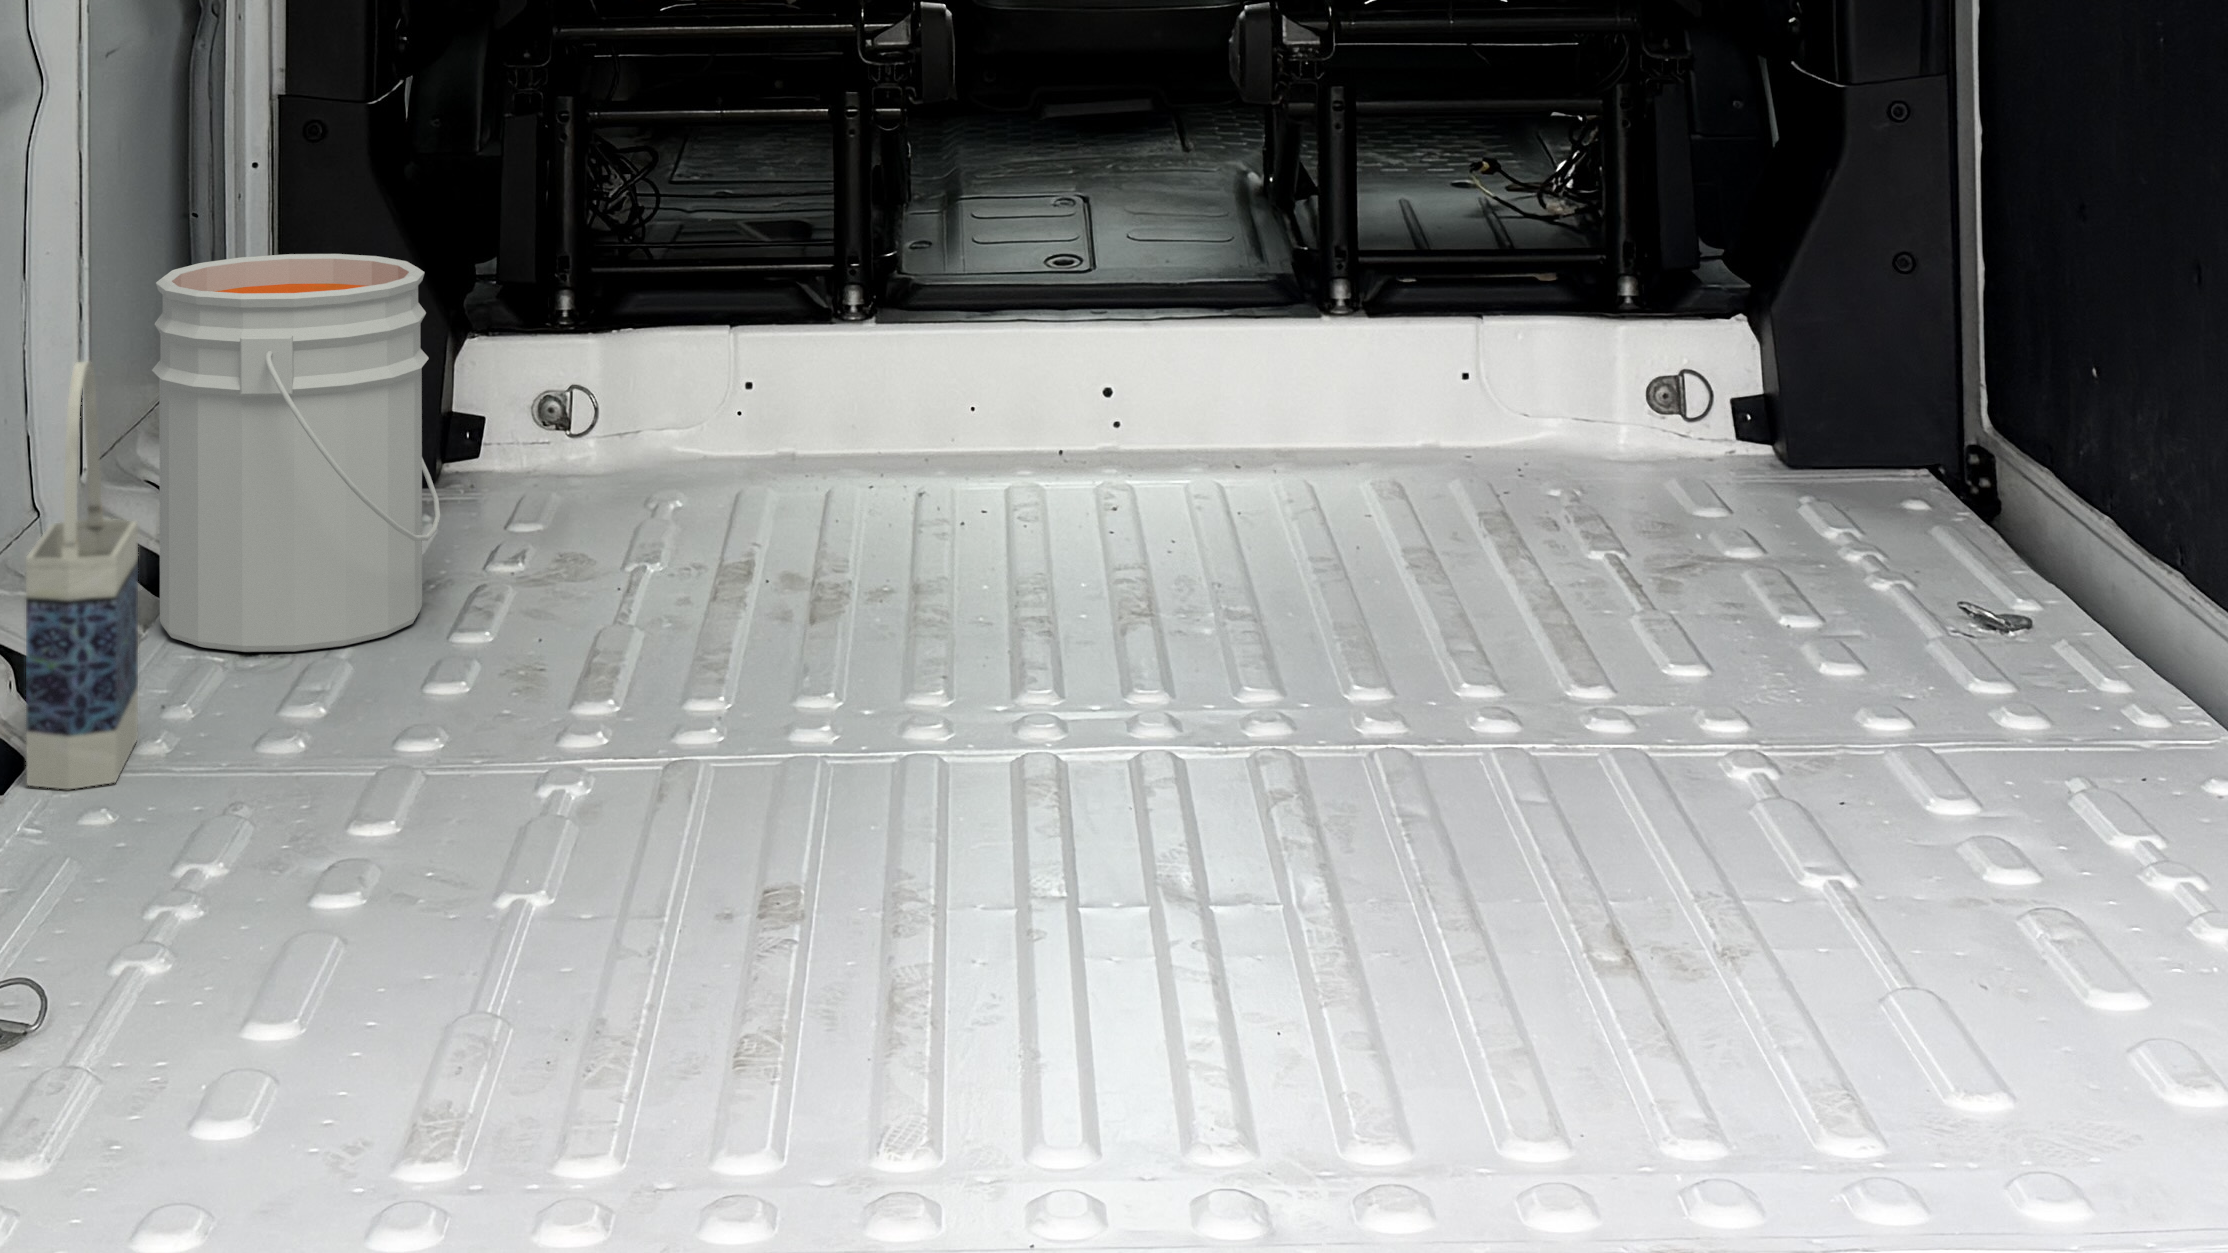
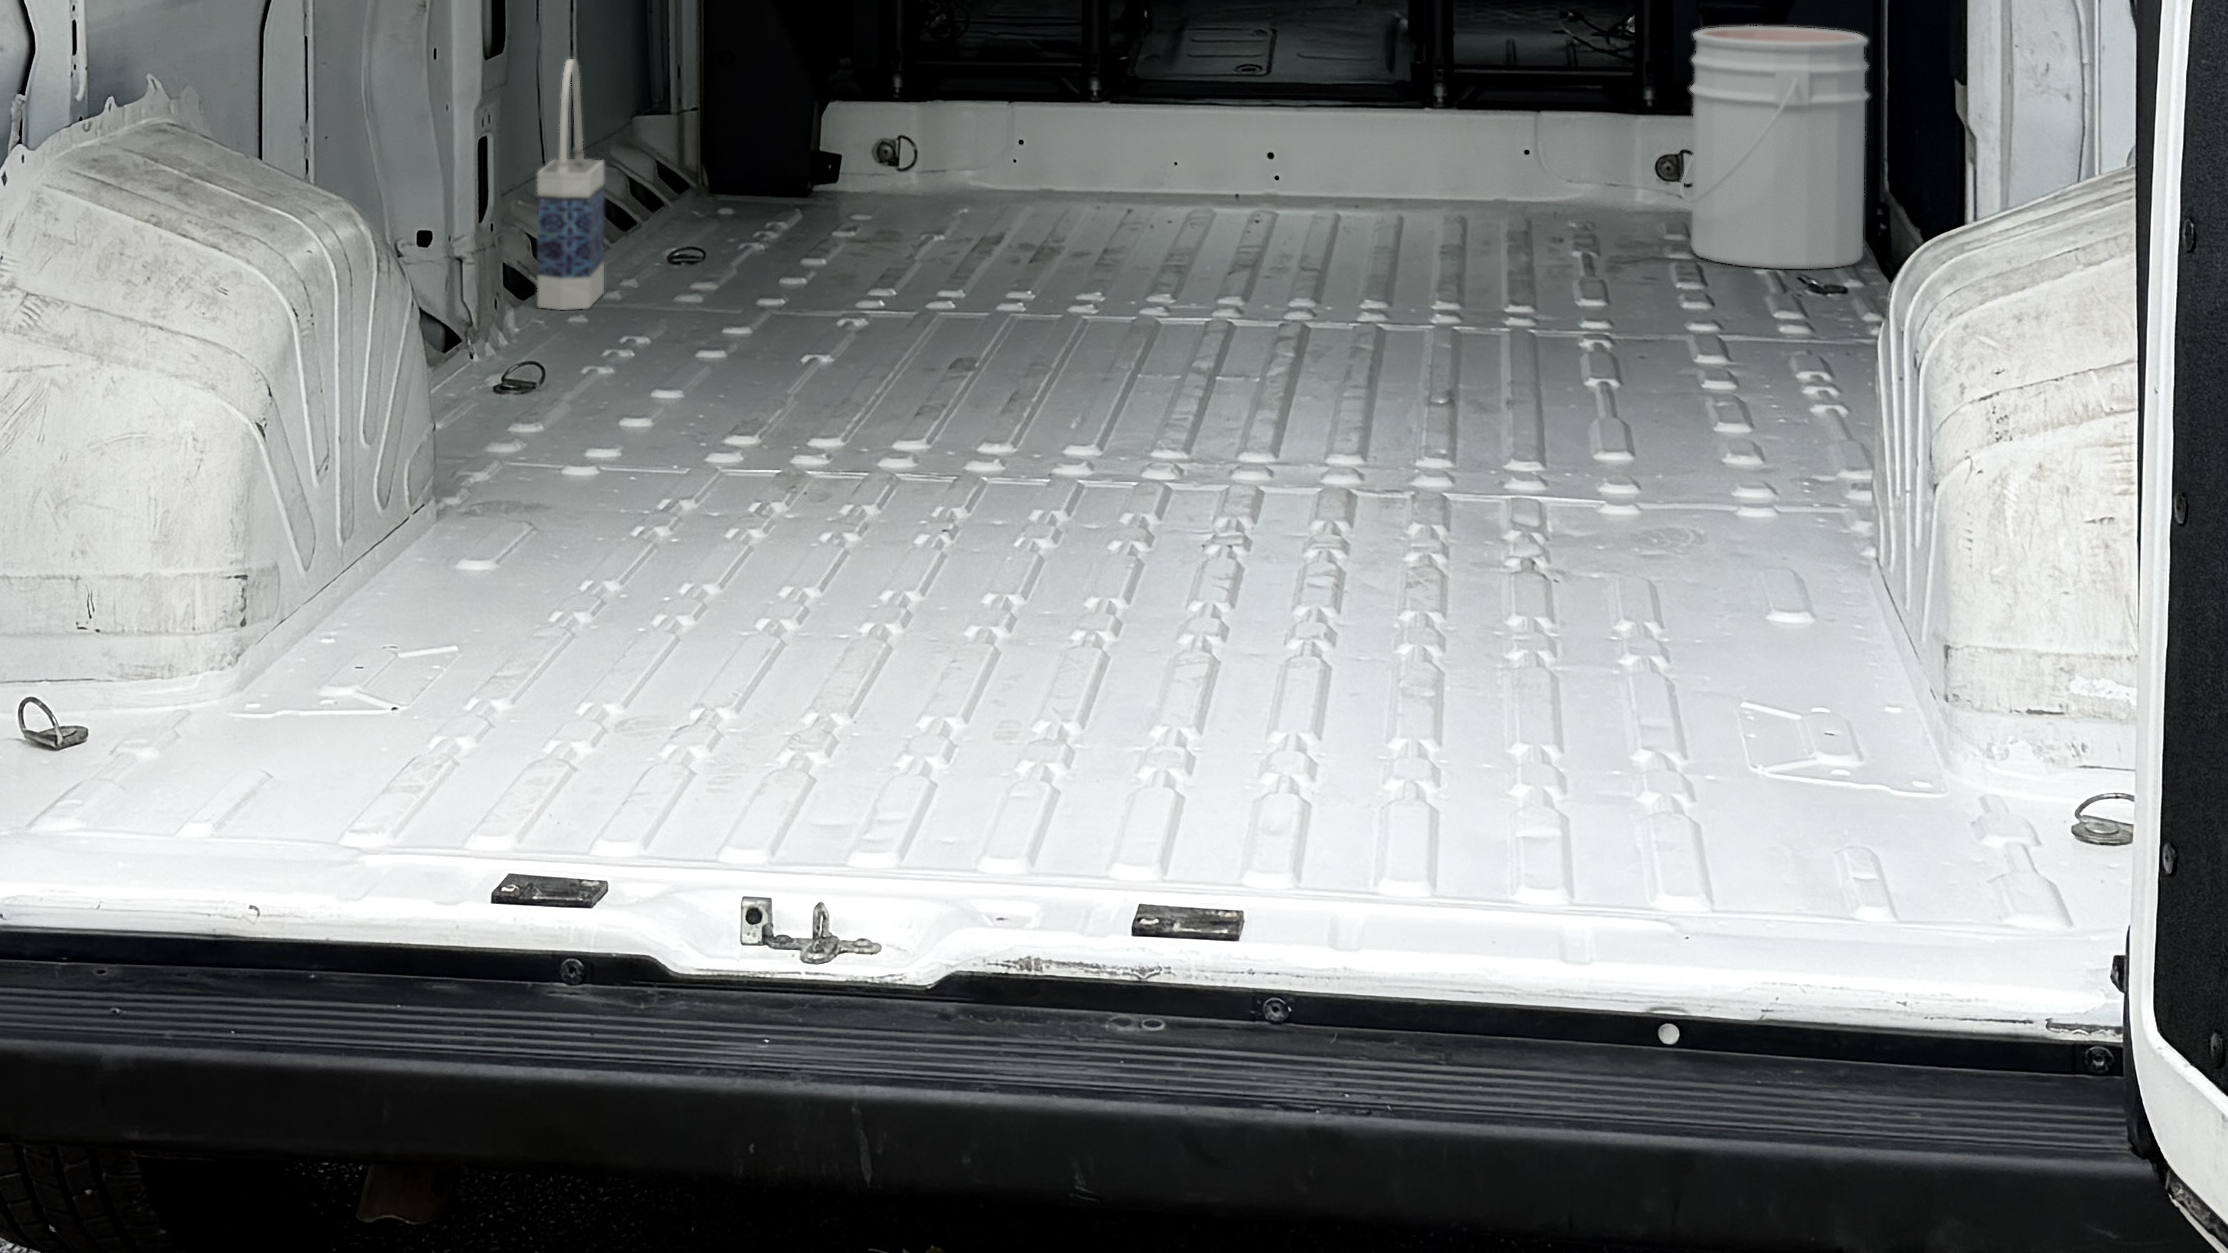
bucket: present [152,254,440,652] -> present [1680,26,1869,269]

